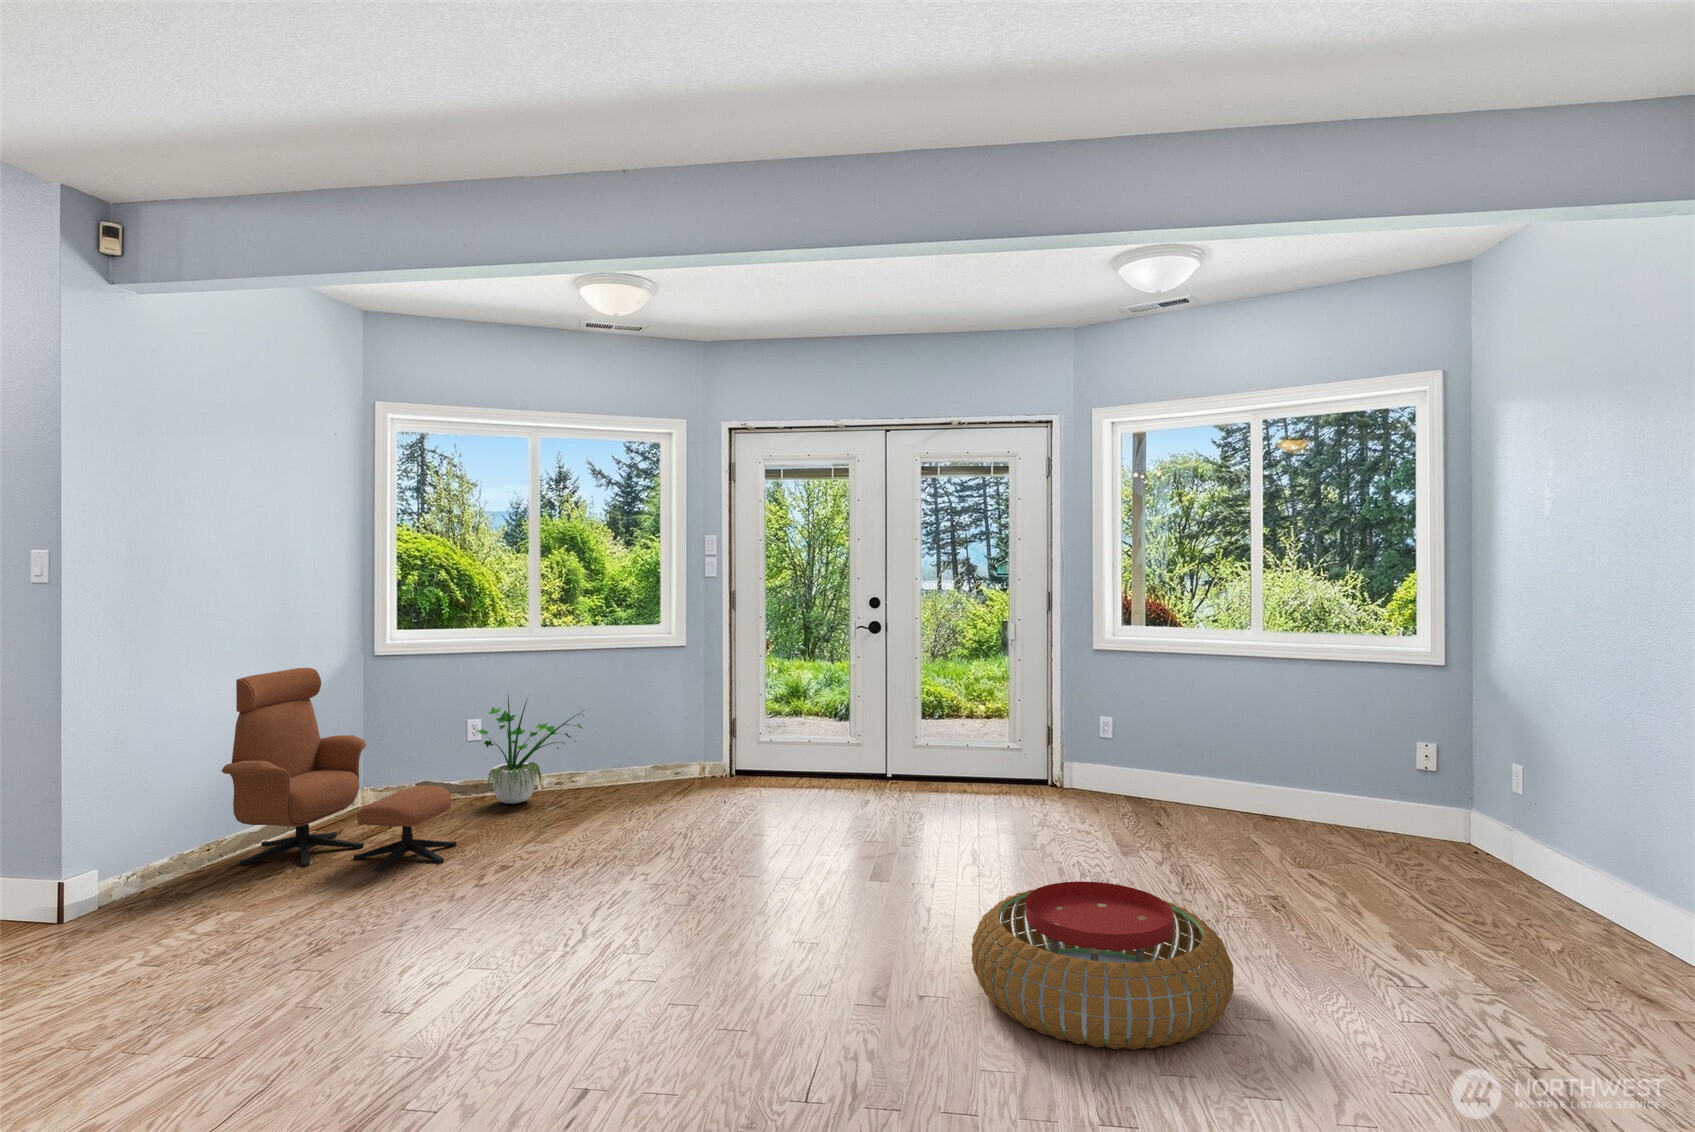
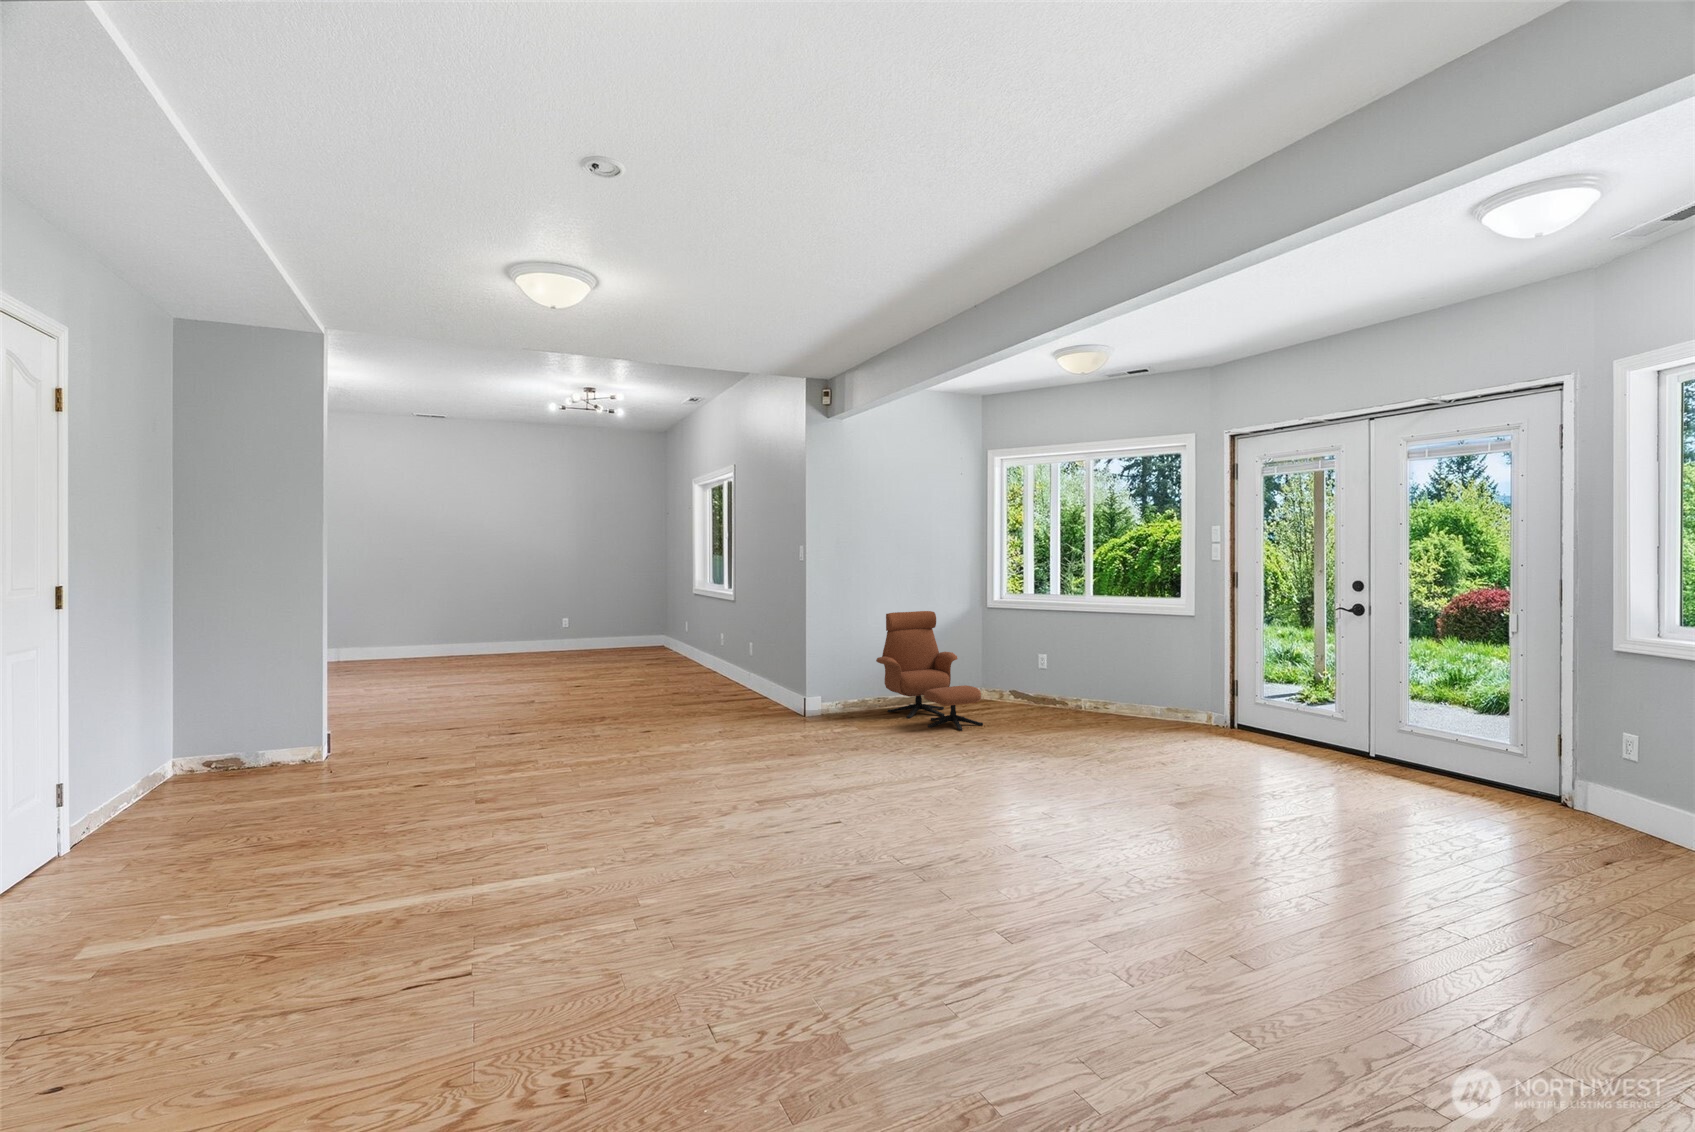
potted plant: present [474,697,584,804] -> none [1029,632,1105,713]
pouf: present [972,881,1234,1050] -> none [1044,810,1267,947]

